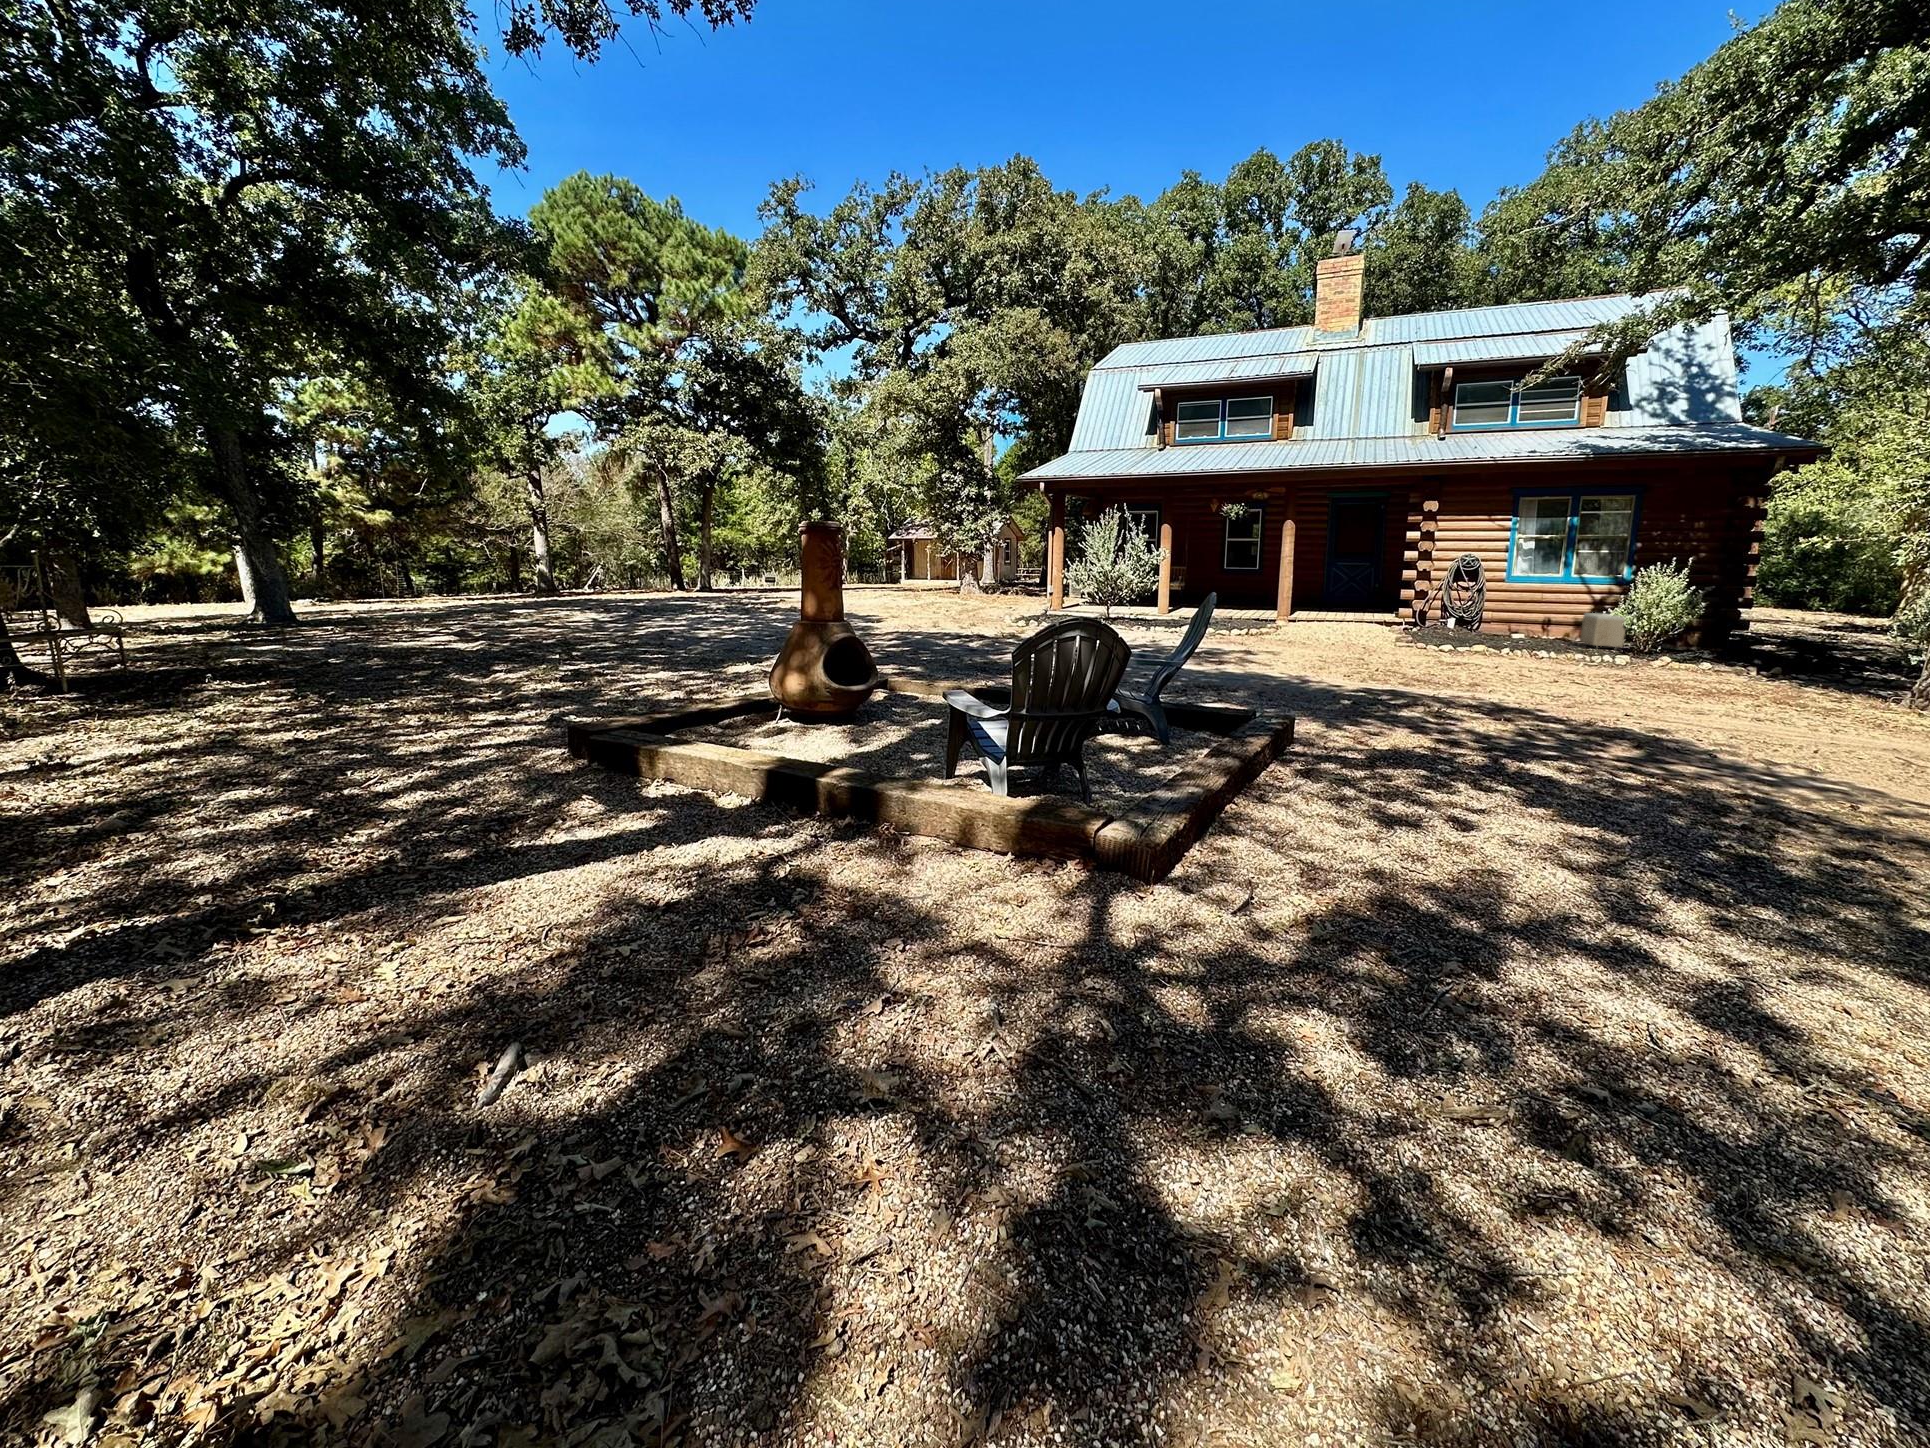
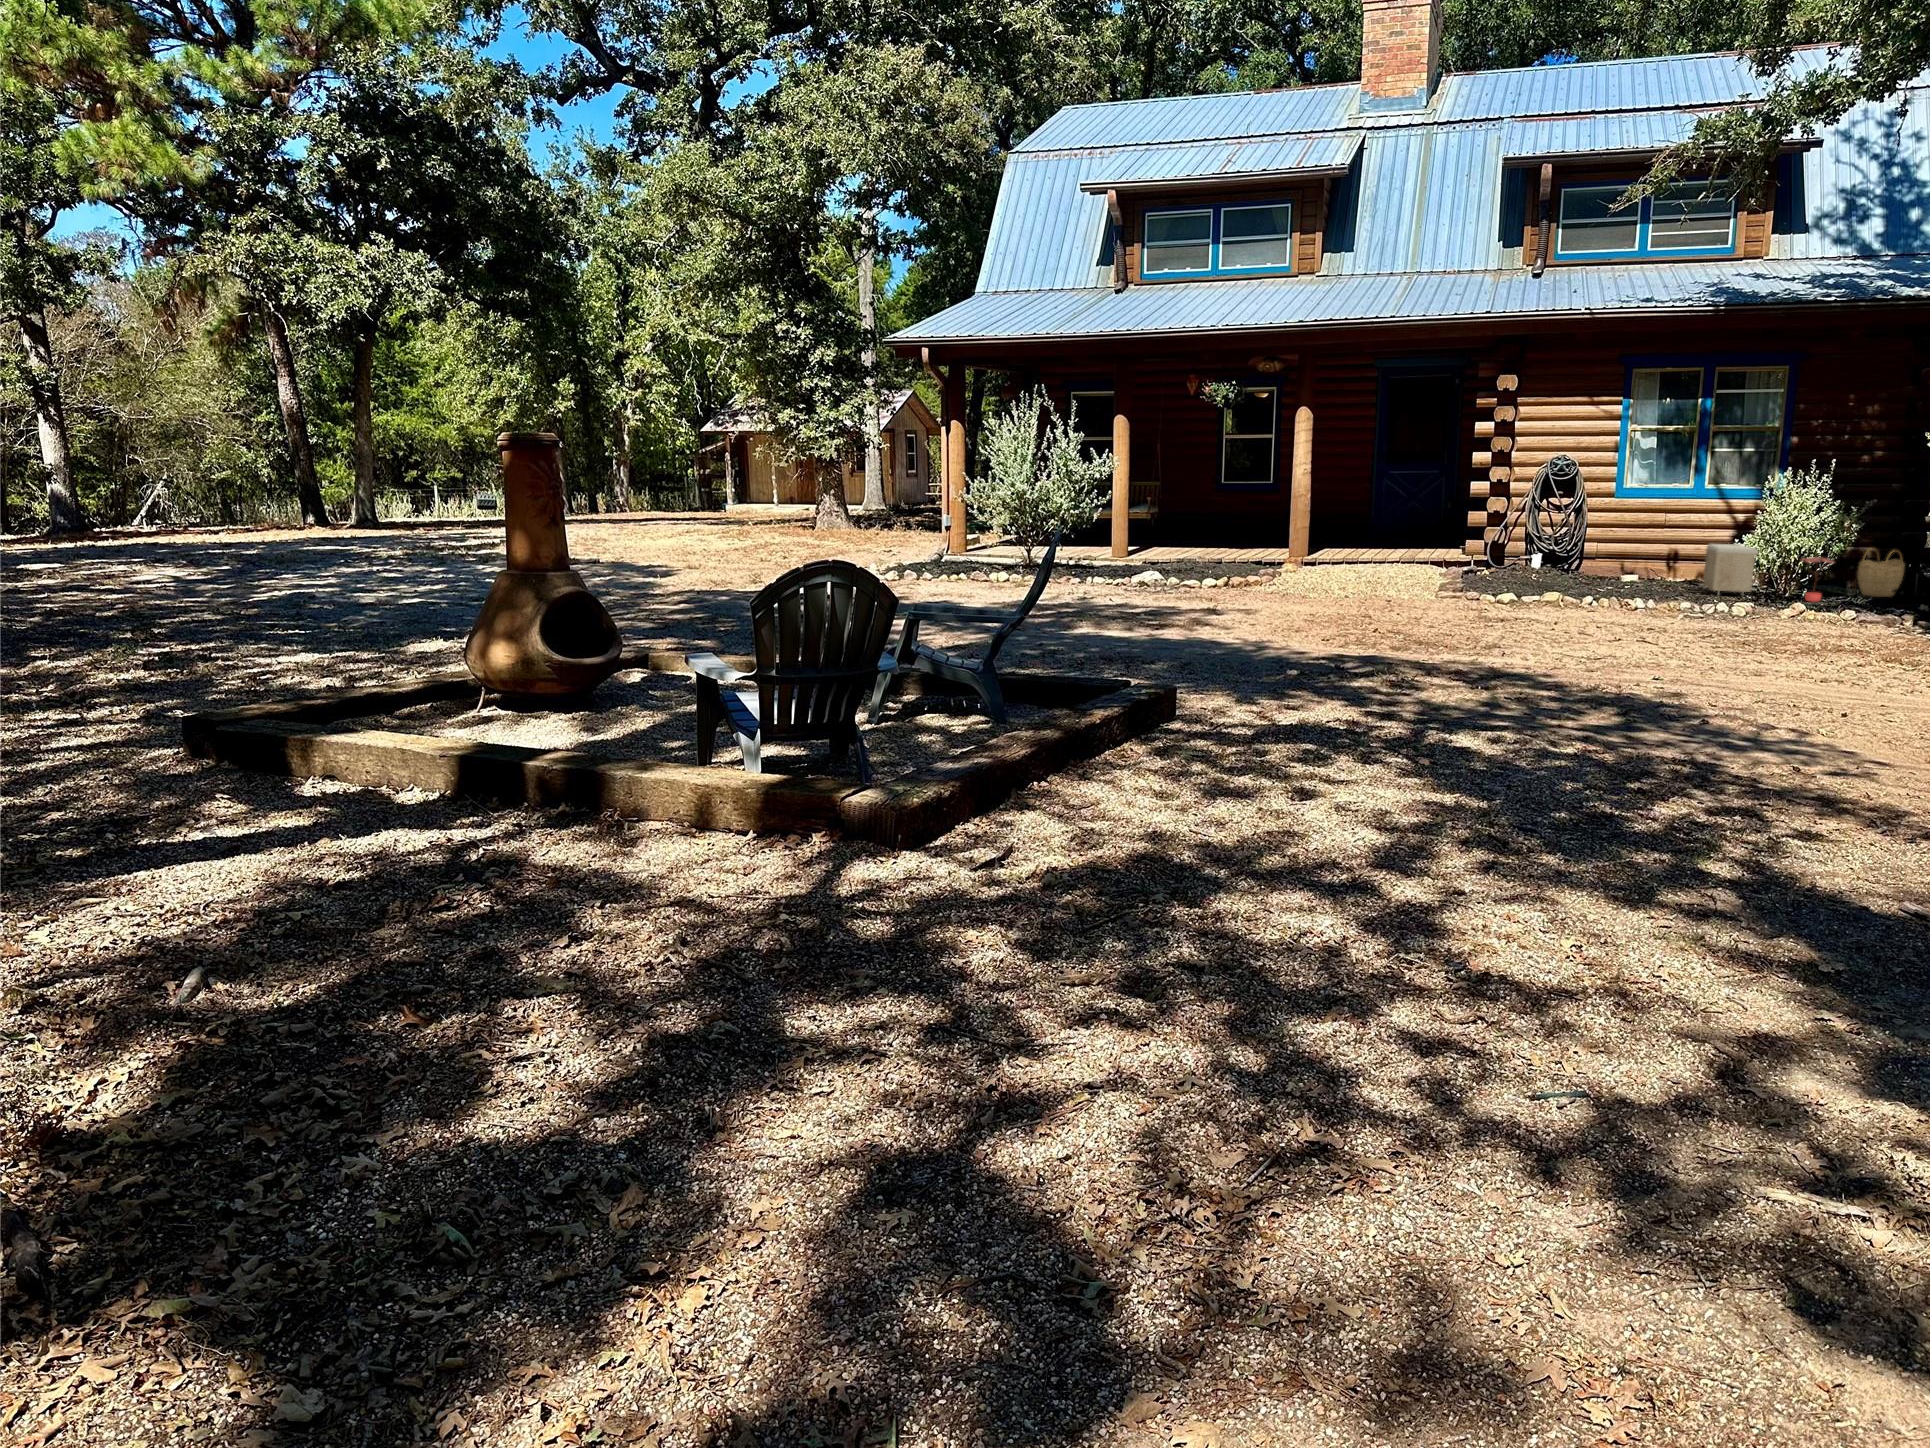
woven basket: none [1700,618,1738,652] -> present [1858,551,1904,597]
potted plant: none [1662,624,1692,655] -> present [1802,557,1833,602]

